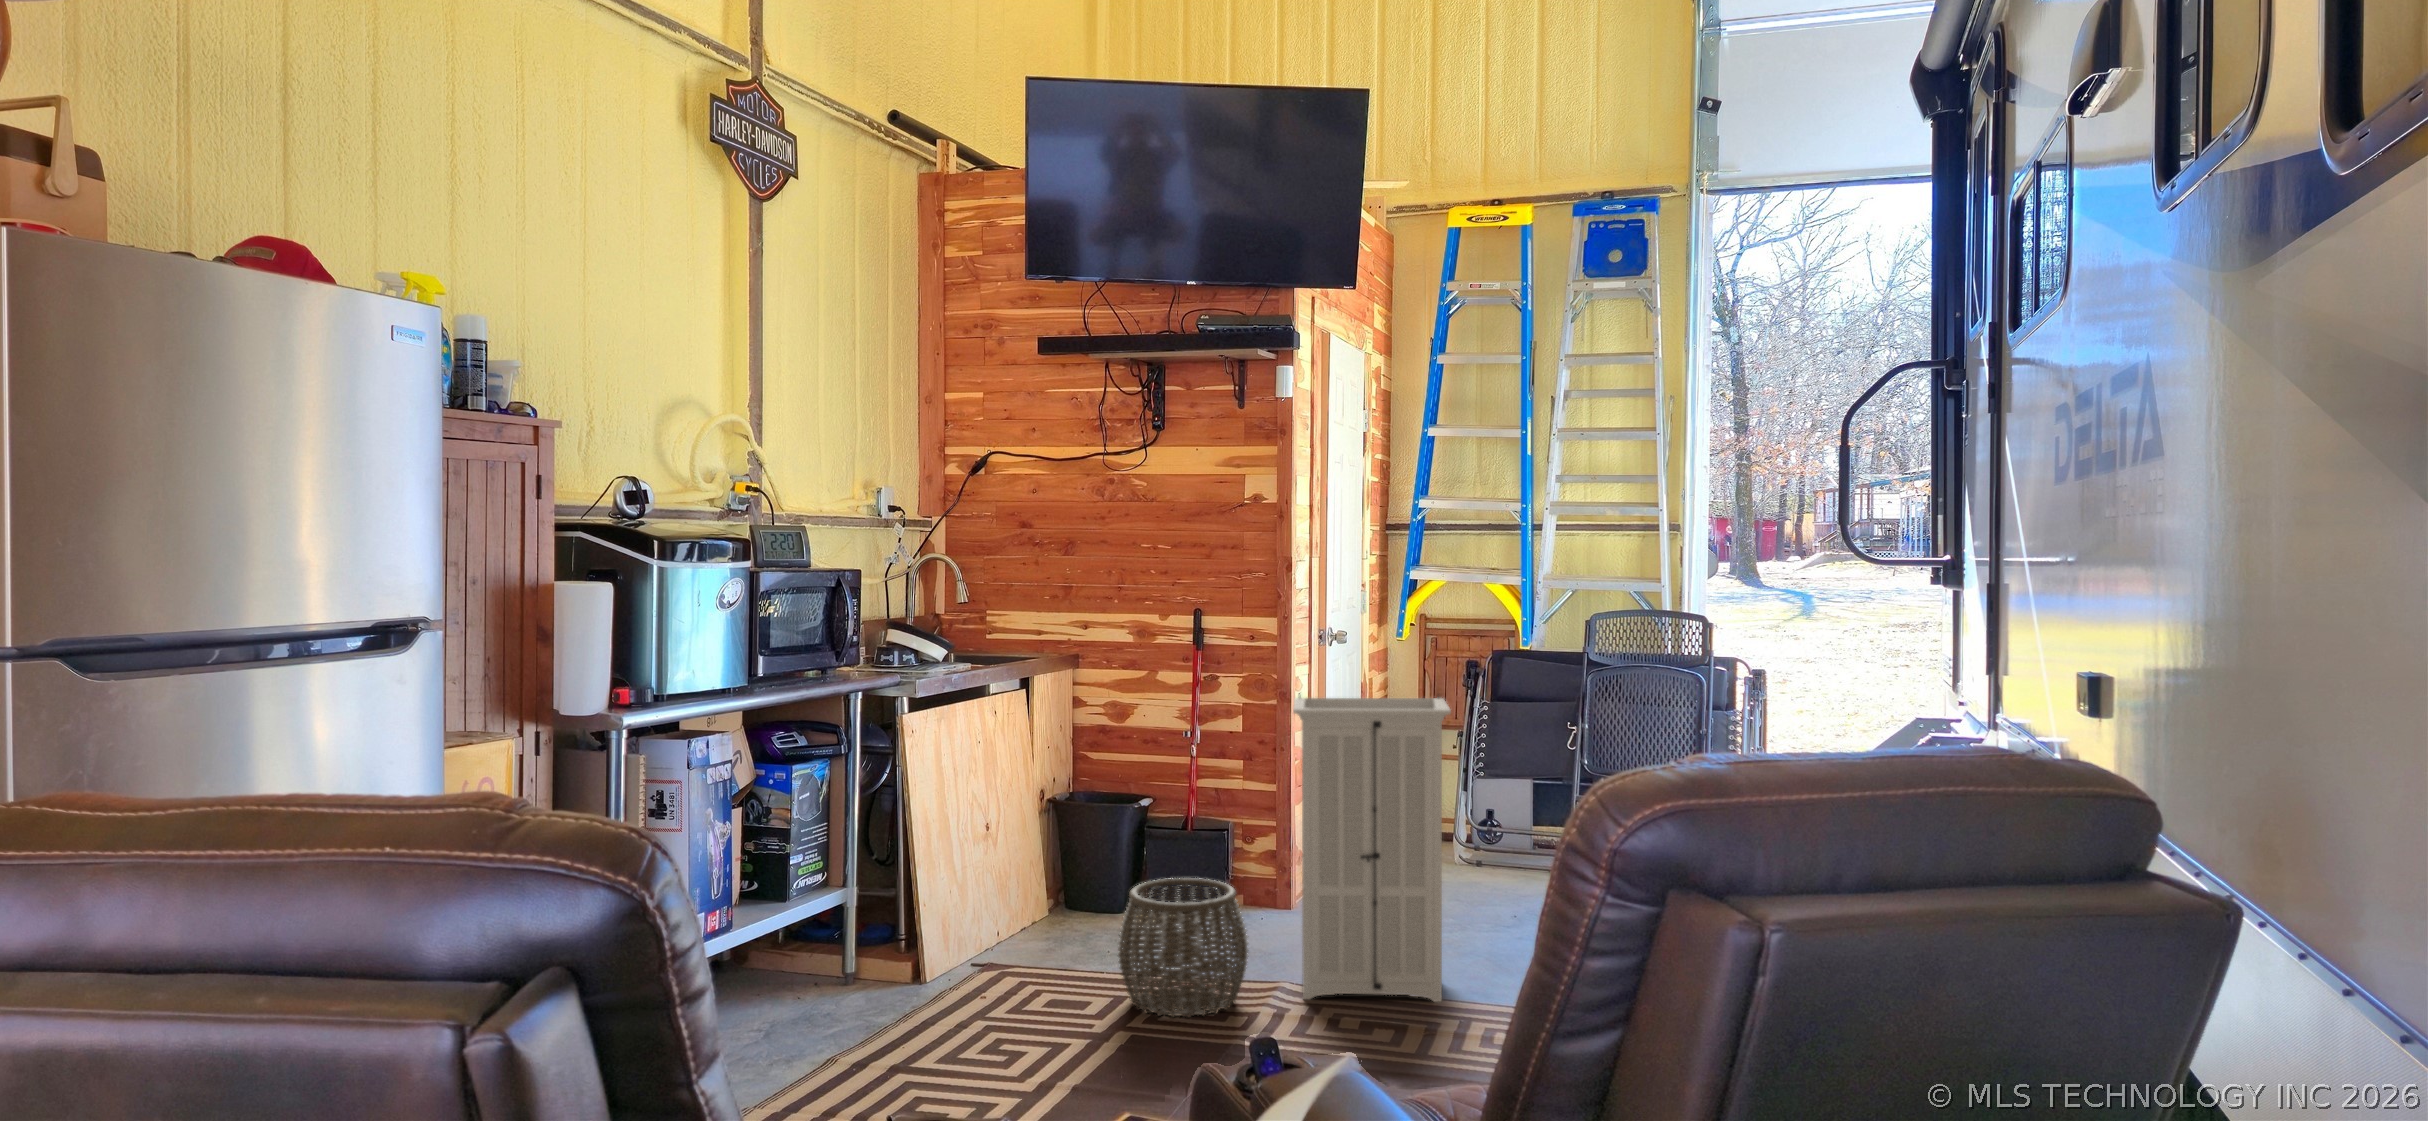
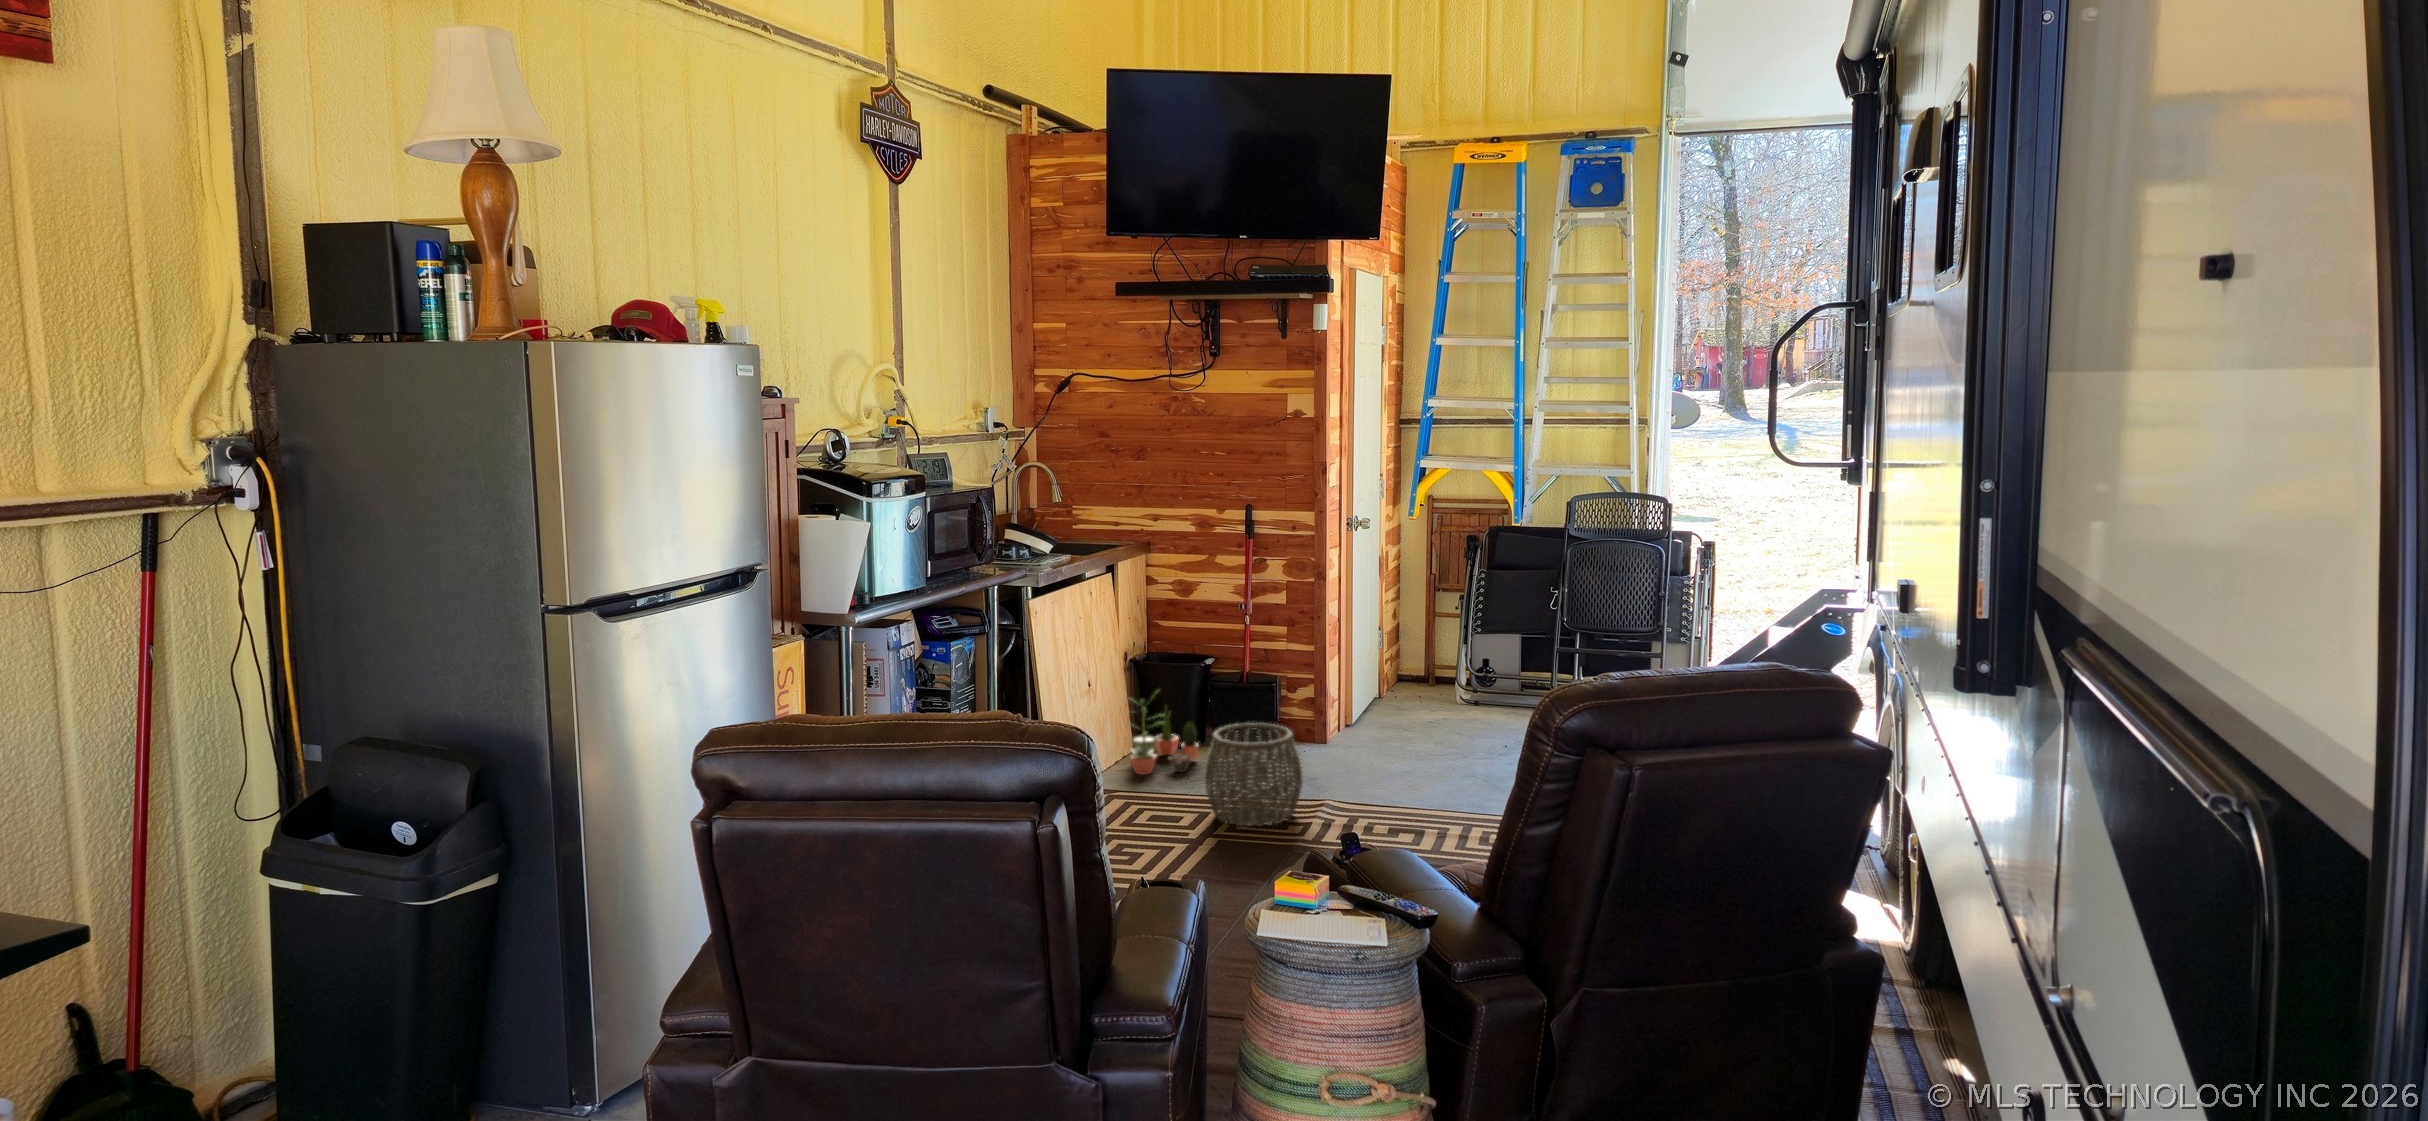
storage cabinet: present [1293,693,1451,1002] -> none [1335,579,1458,814]
potted plant: none [1036,835,1127,946] -> present [1129,691,1199,775]

